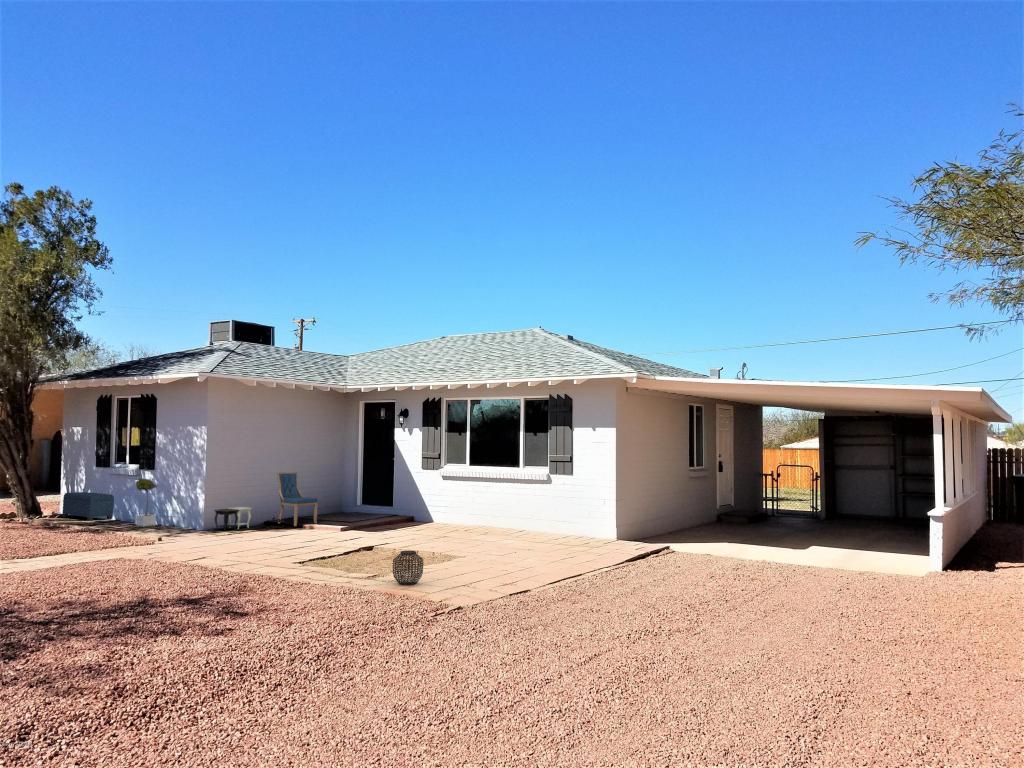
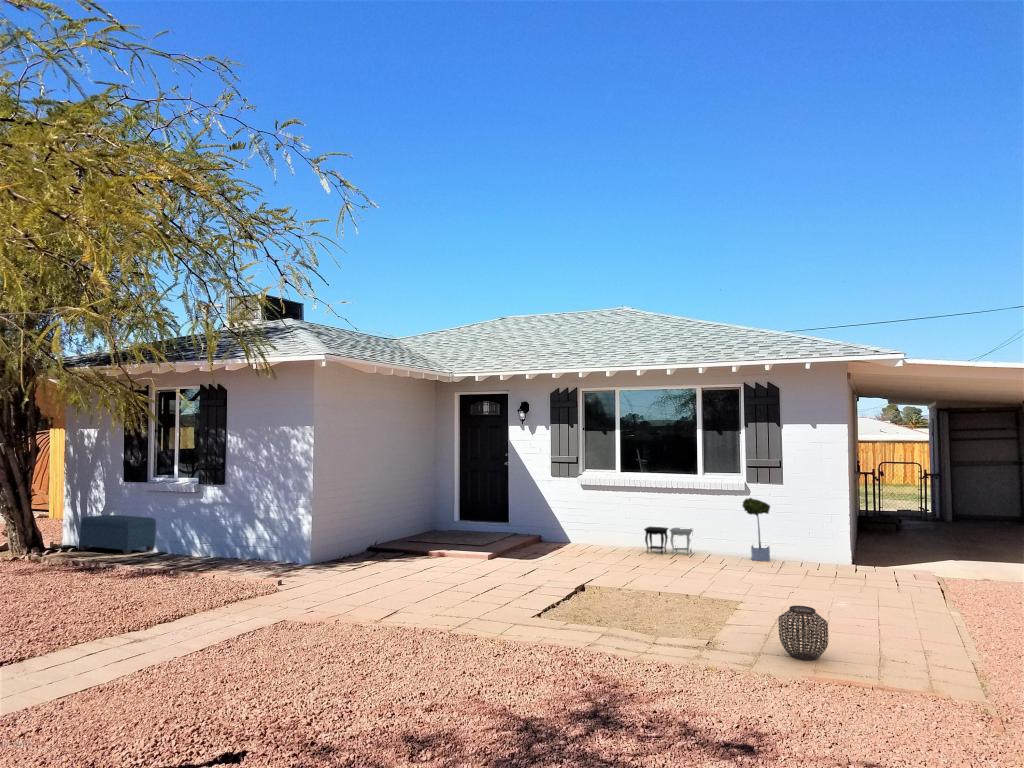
chair: present [277,472,318,526] -> none [381,483,432,552]
potted tree: present [136,478,156,526] -> present [743,498,770,562]
side table: present [214,507,252,531] -> present [644,527,693,555]

